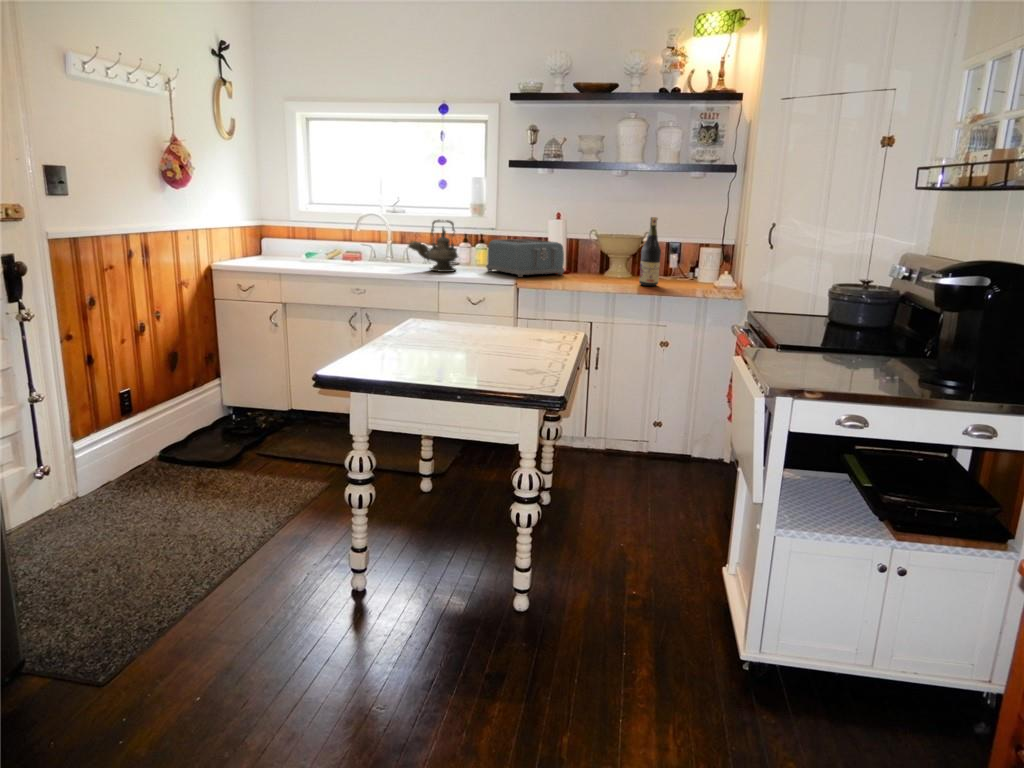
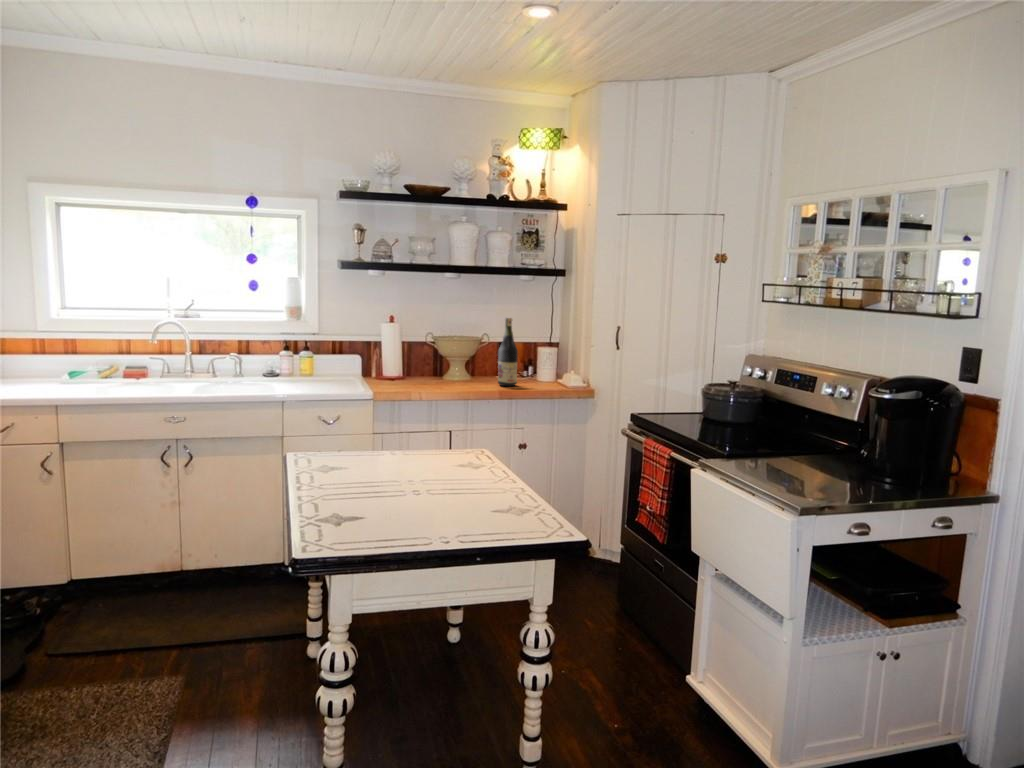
teapot: present [408,220,458,272] -> none [228,326,290,385]
toaster: present [486,239,564,277] -> none [321,343,410,386]

